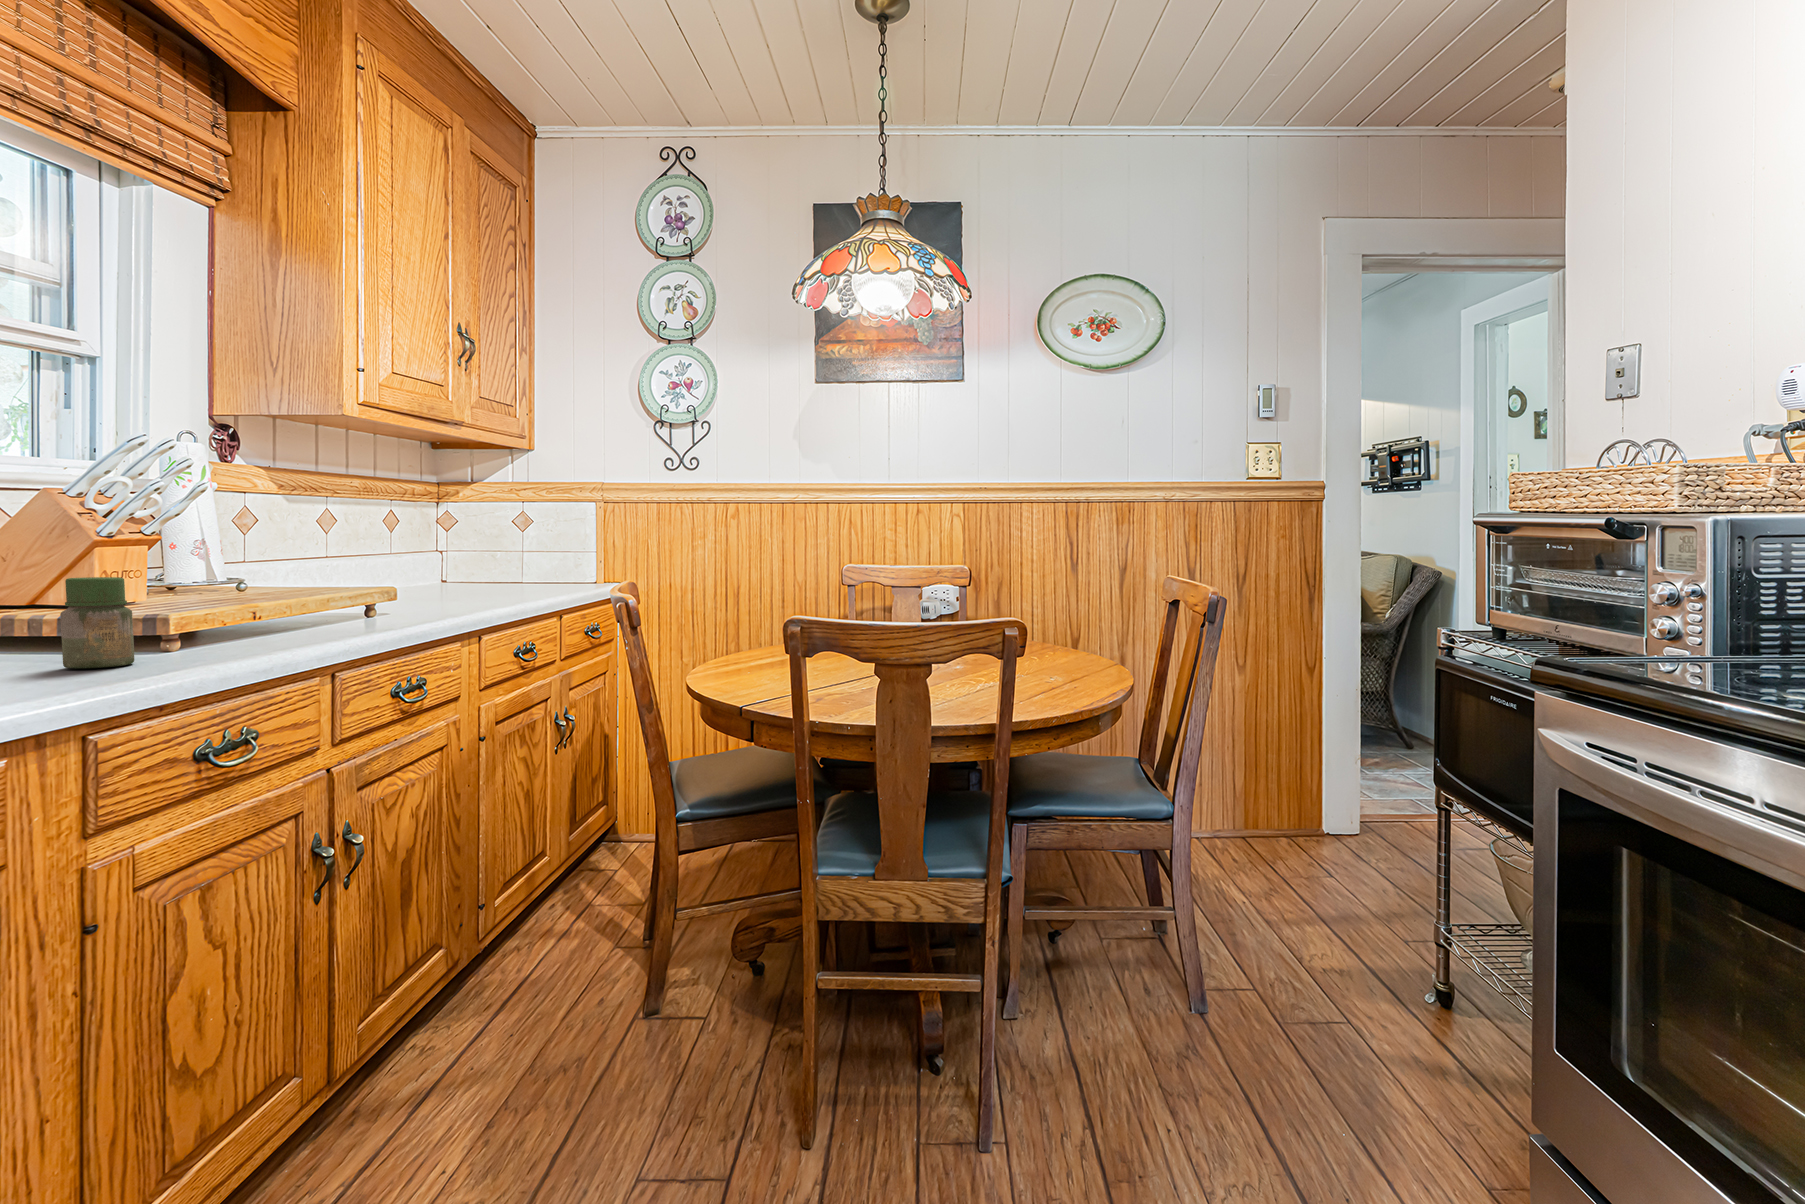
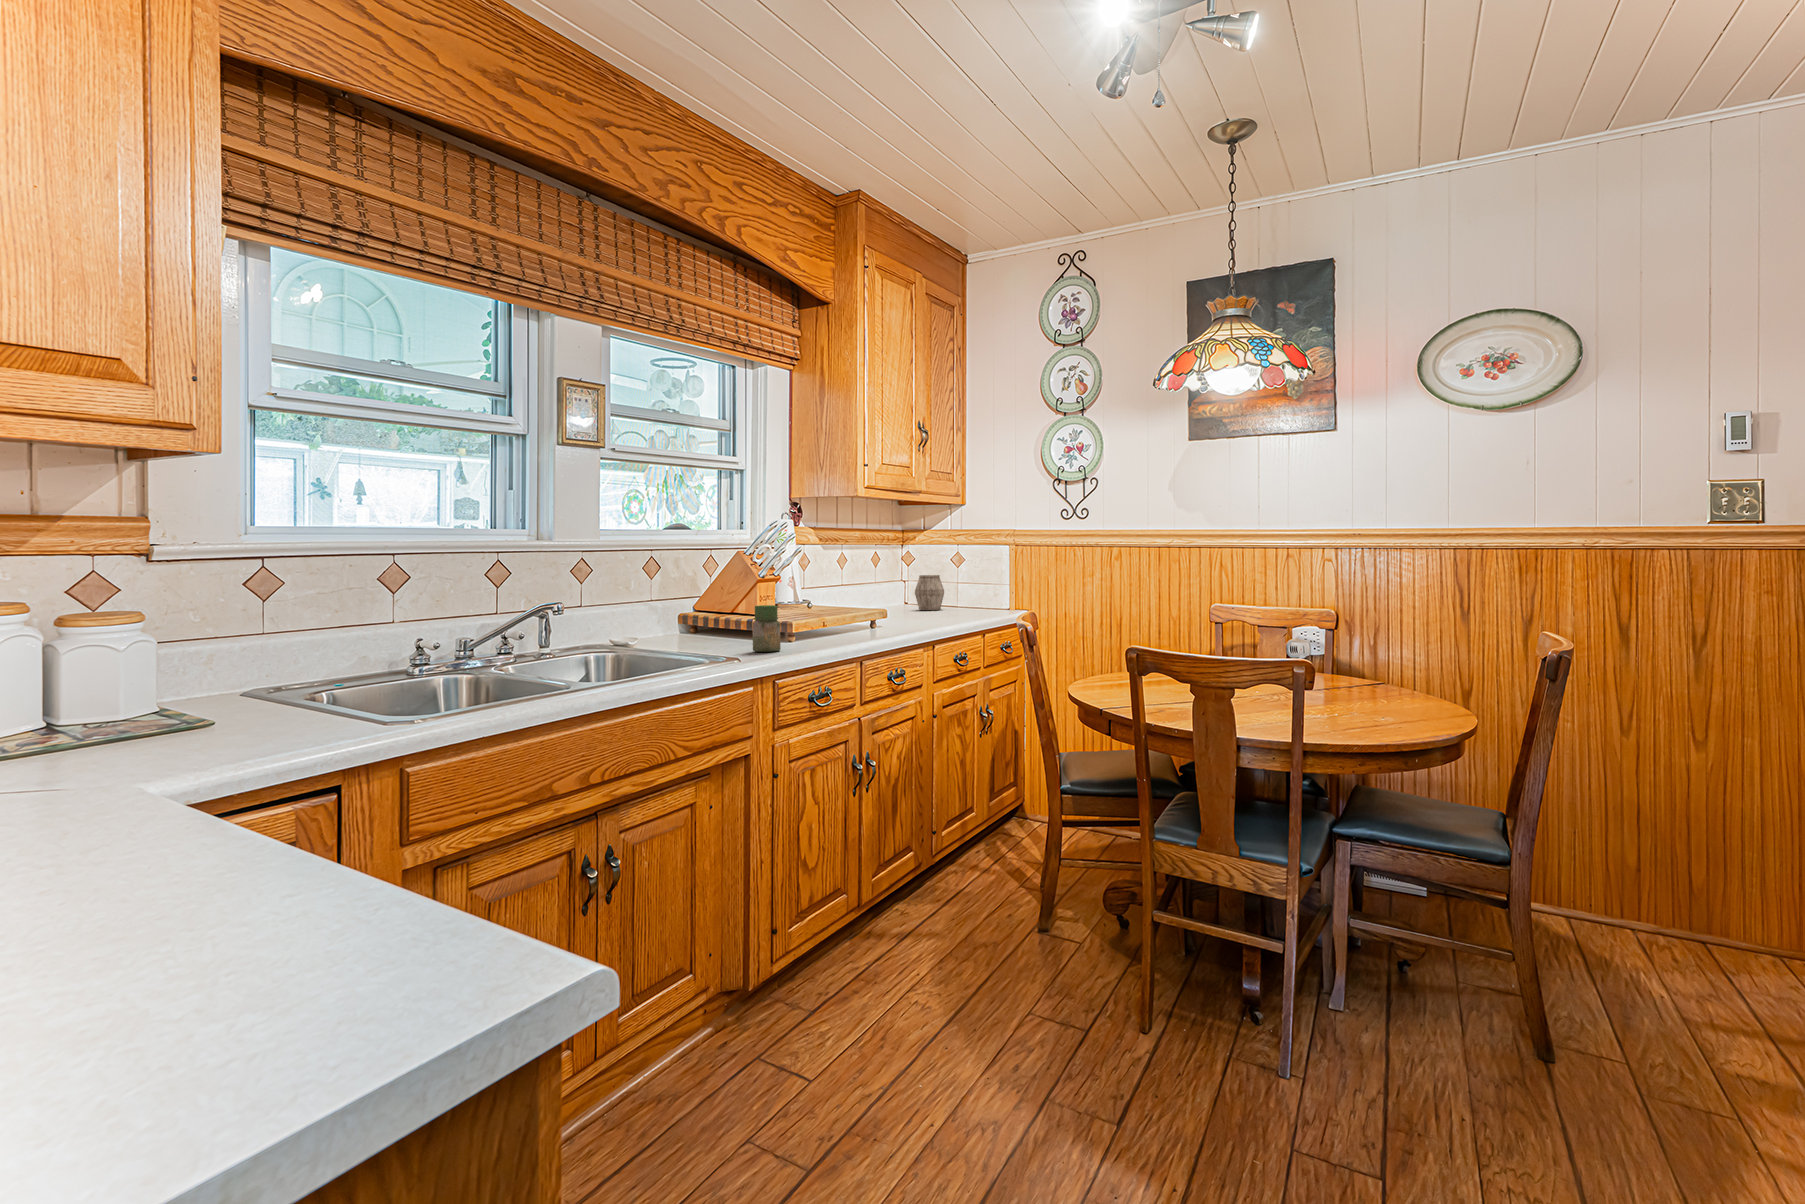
mug: none [467,538,509,584] -> present [915,575,944,610]

